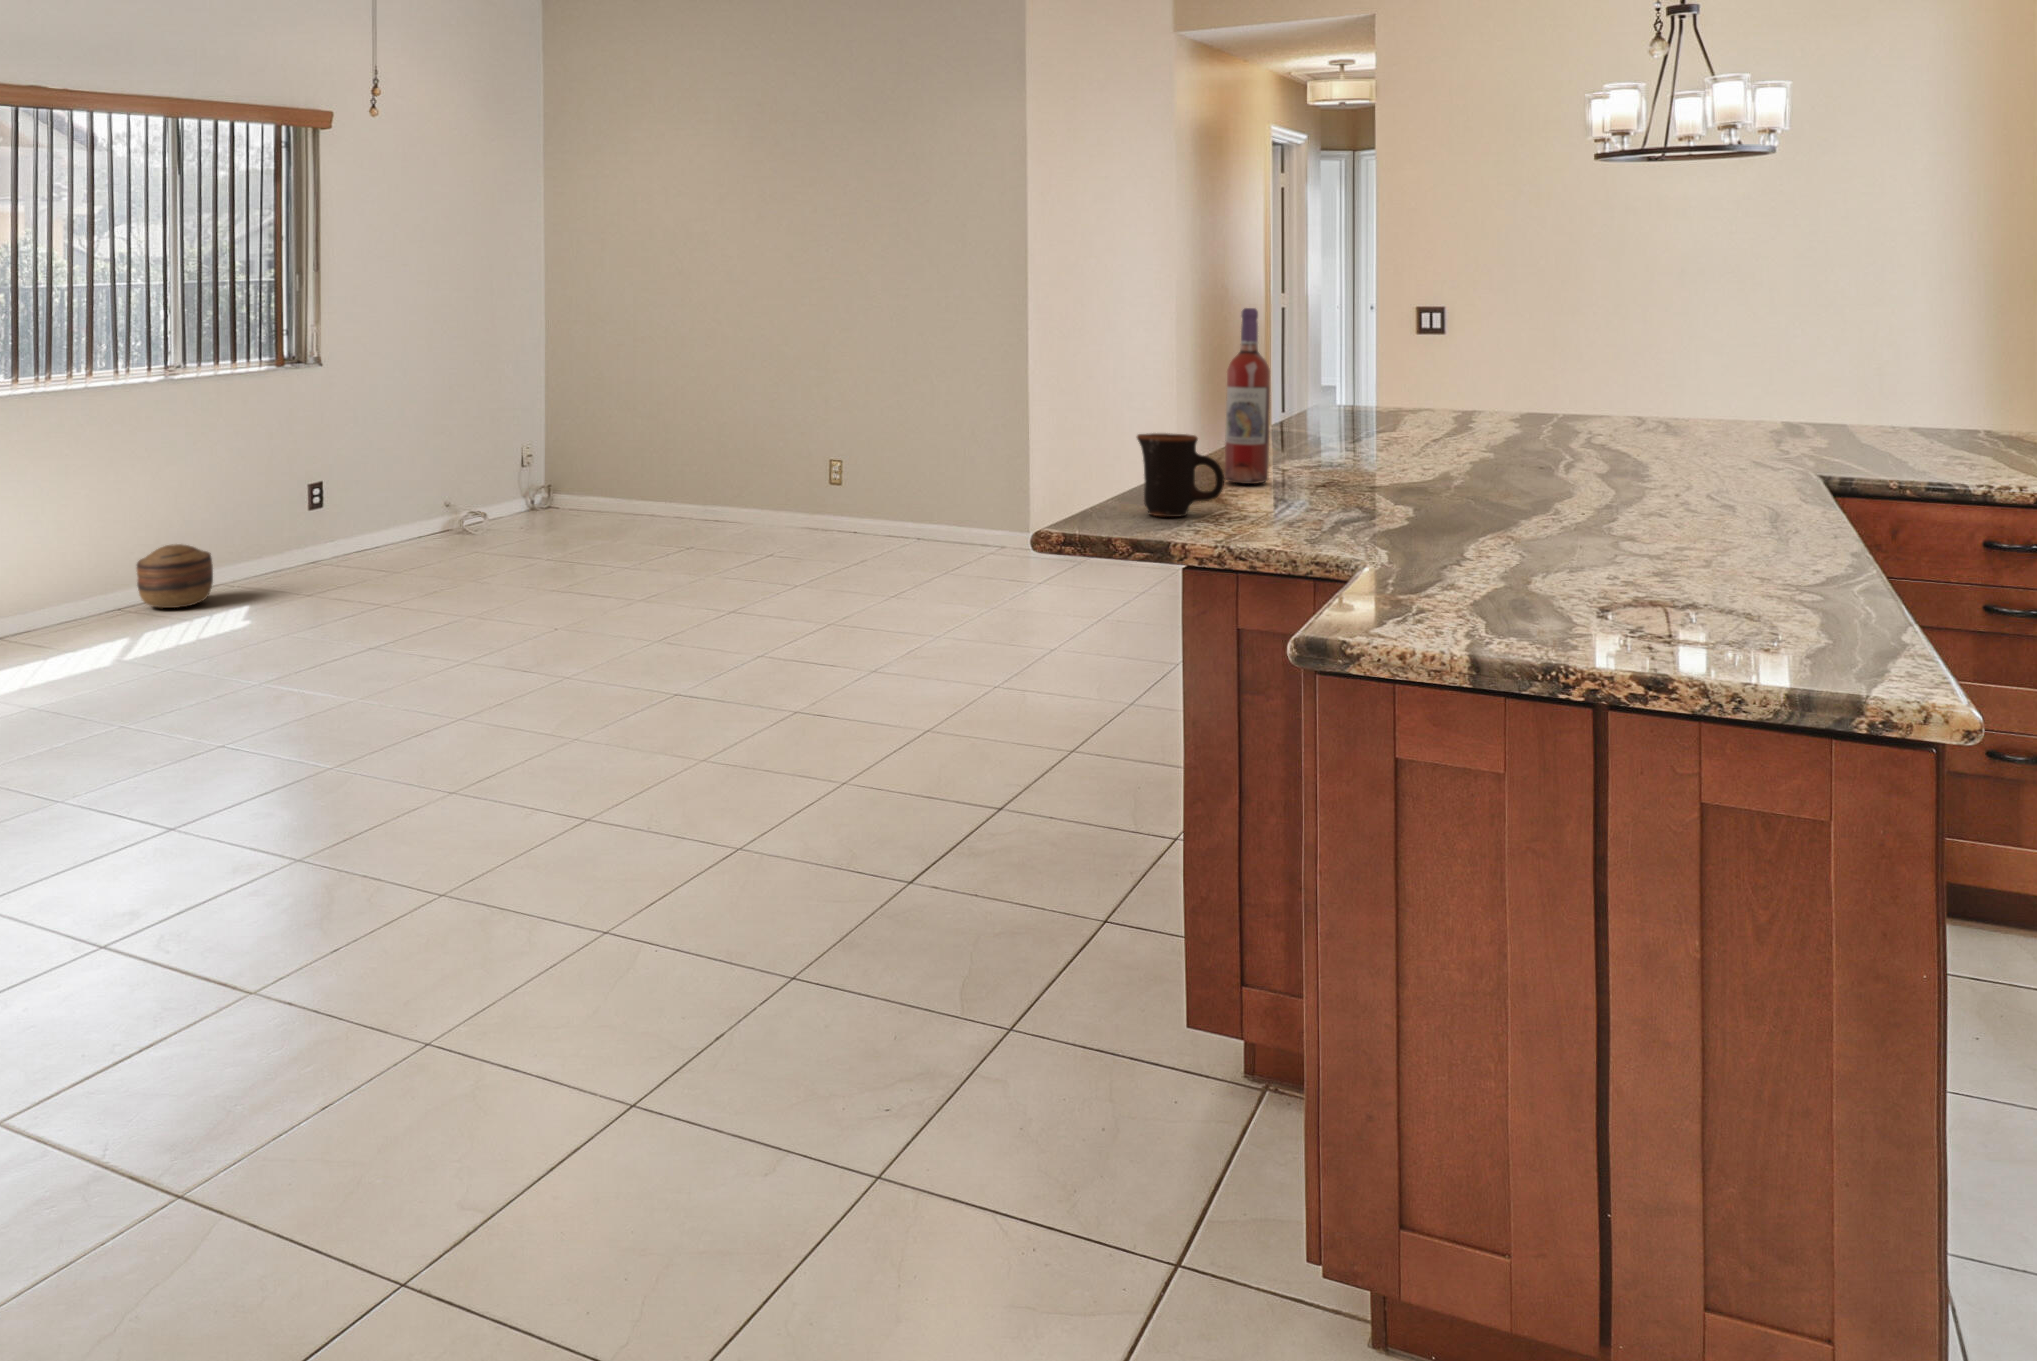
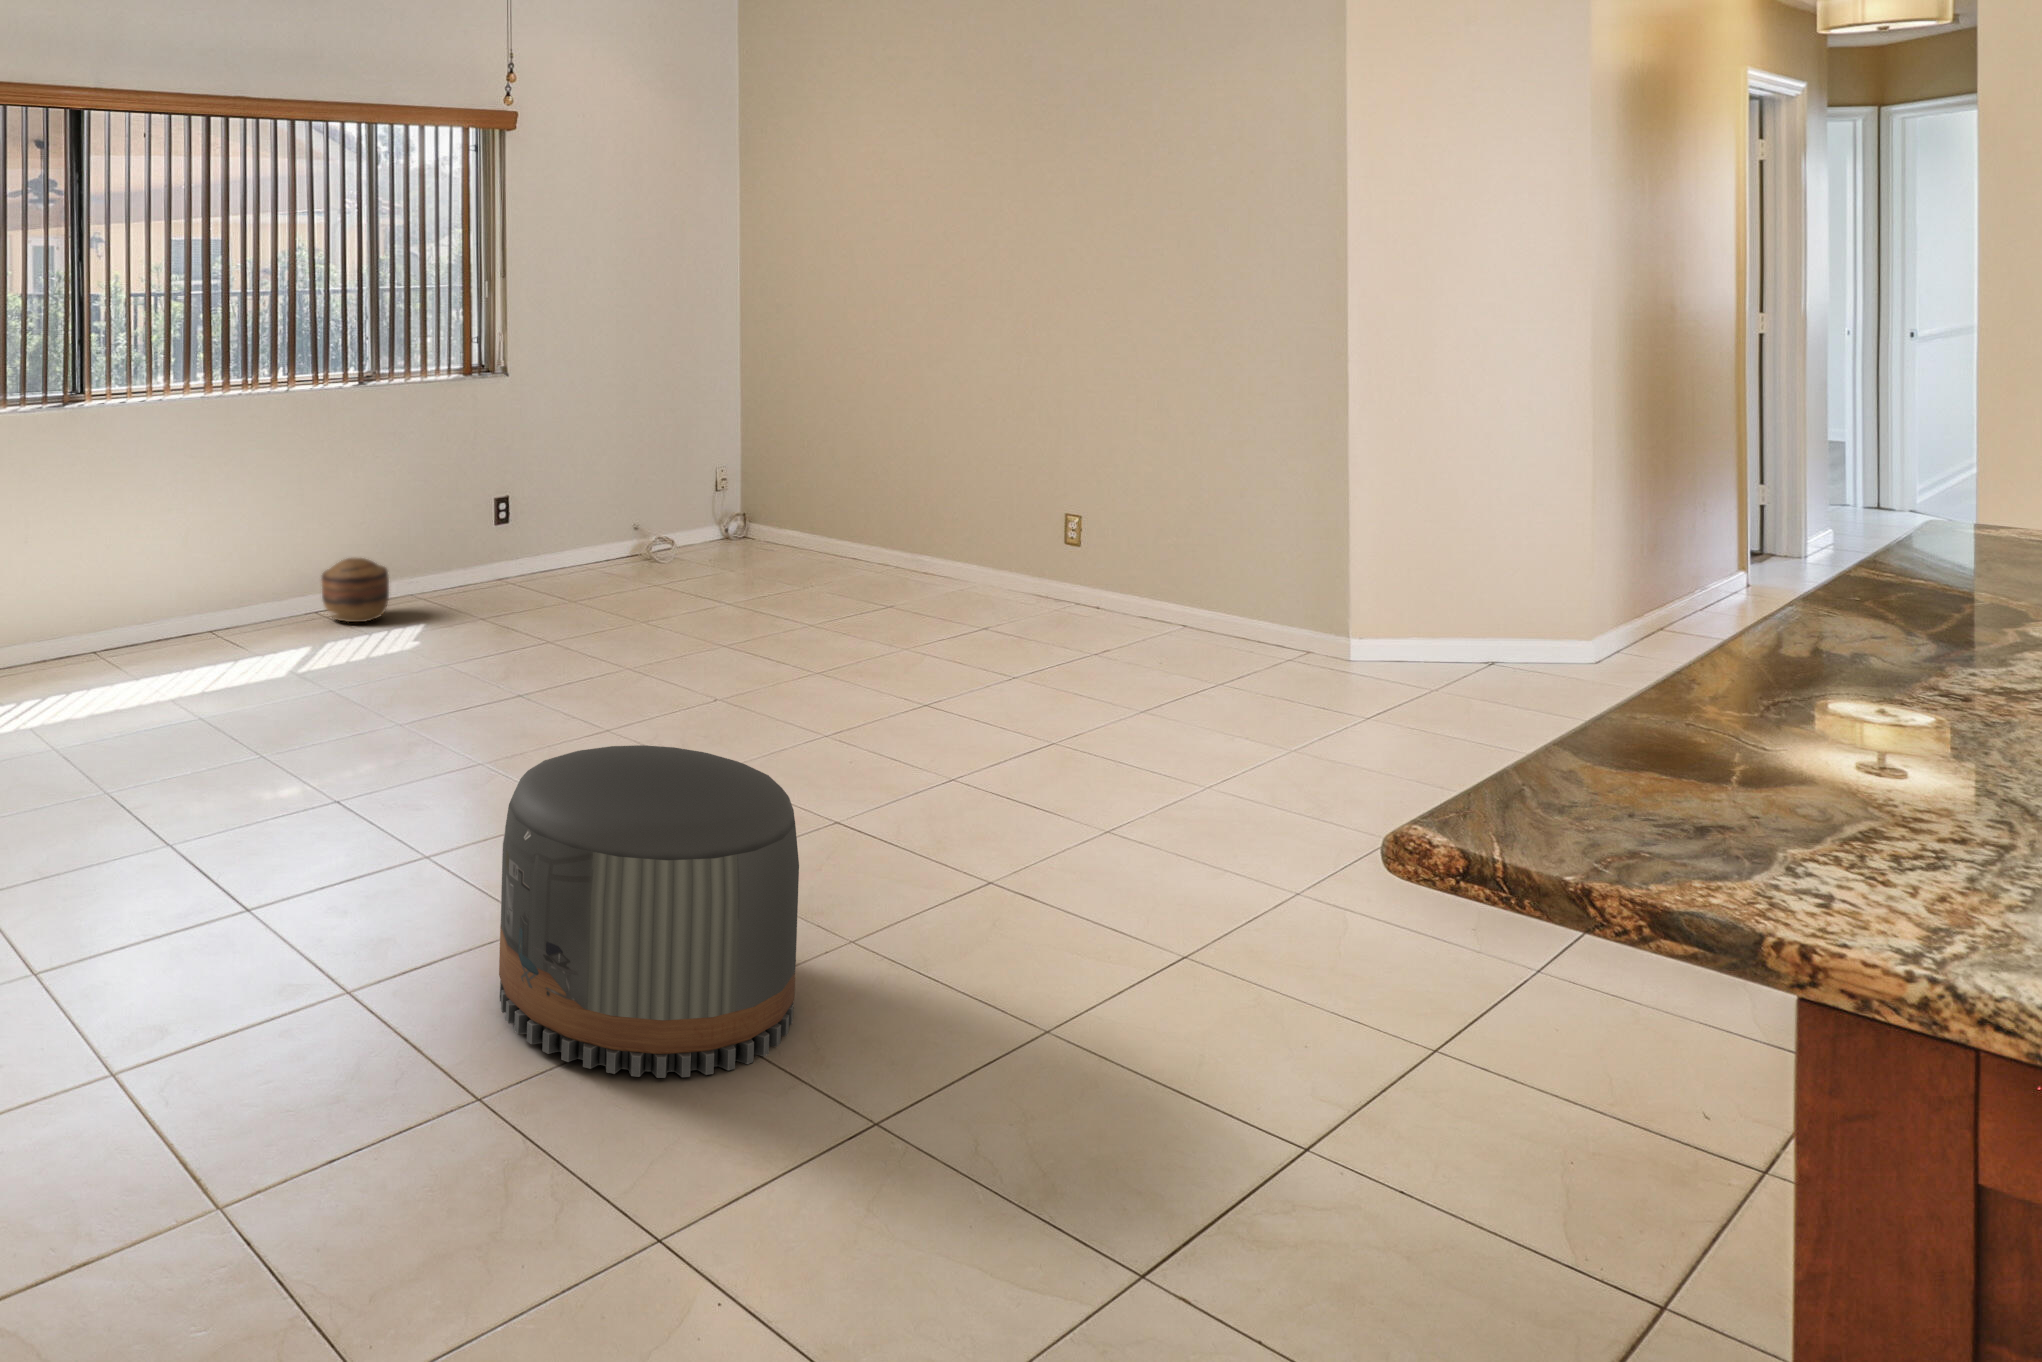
wine bottle: present [1225,308,1270,484] -> none [1824,349,1962,730]
mug: present [1137,433,1224,517] -> none [1631,625,1886,829]
pouf: none [449,633,684,864] -> present [499,745,799,1078]

